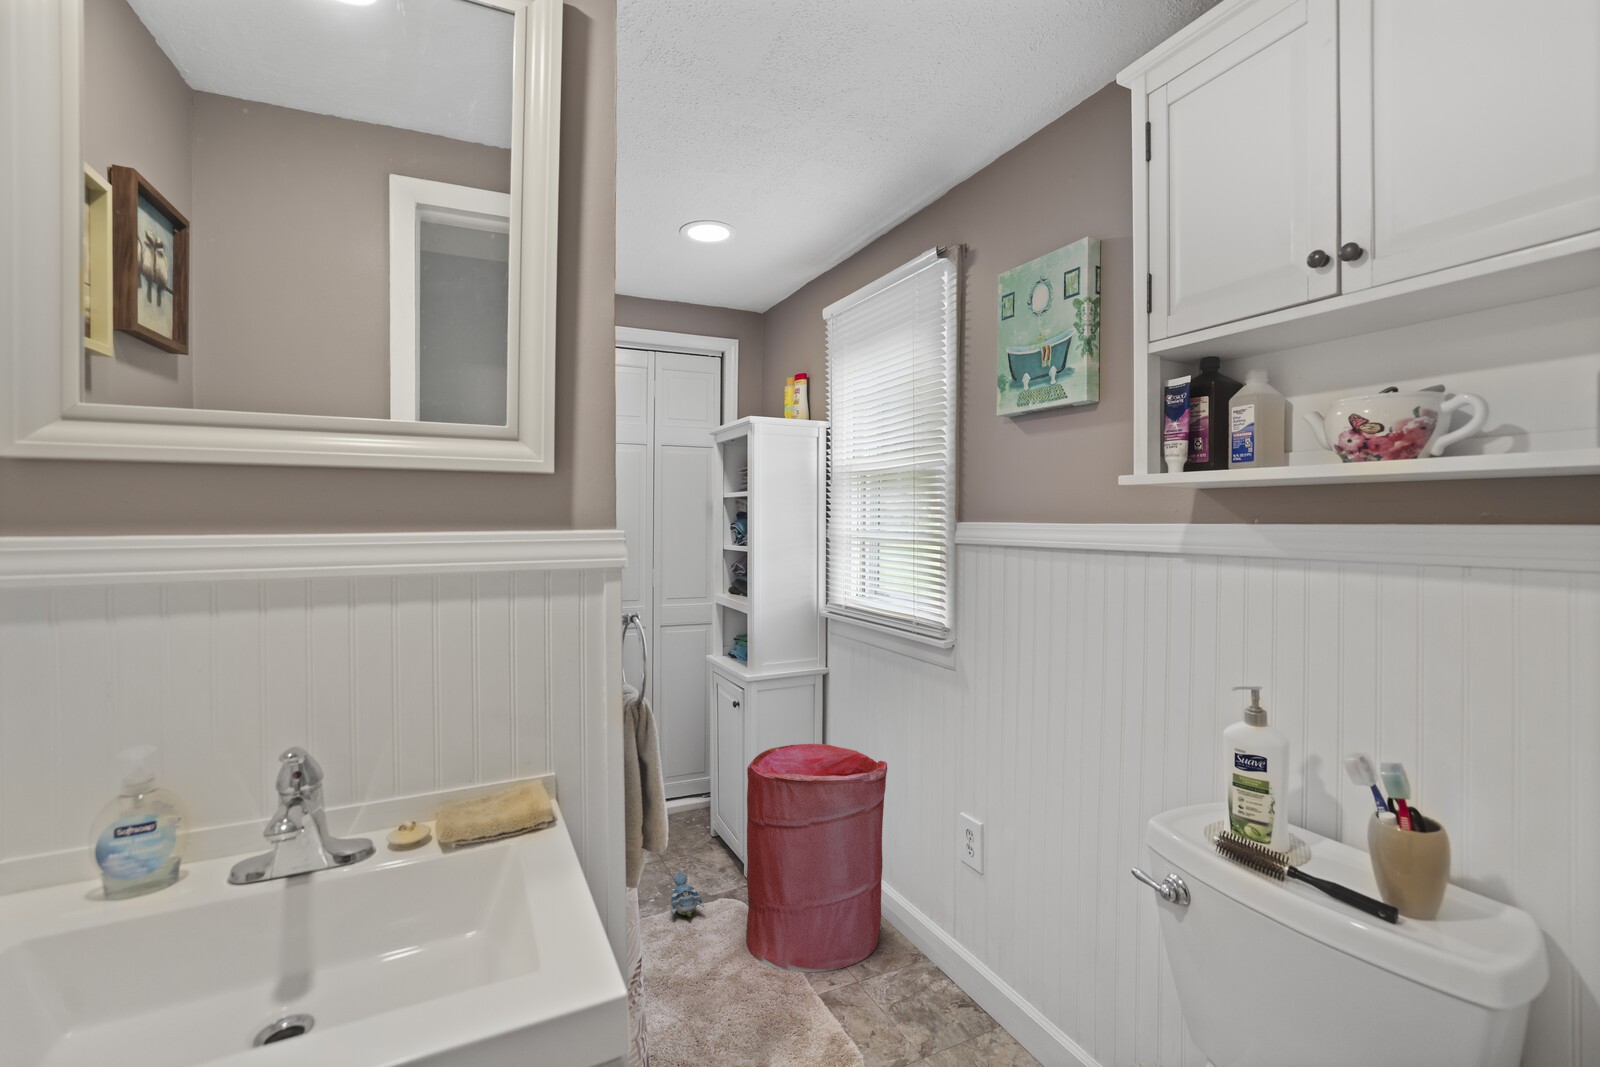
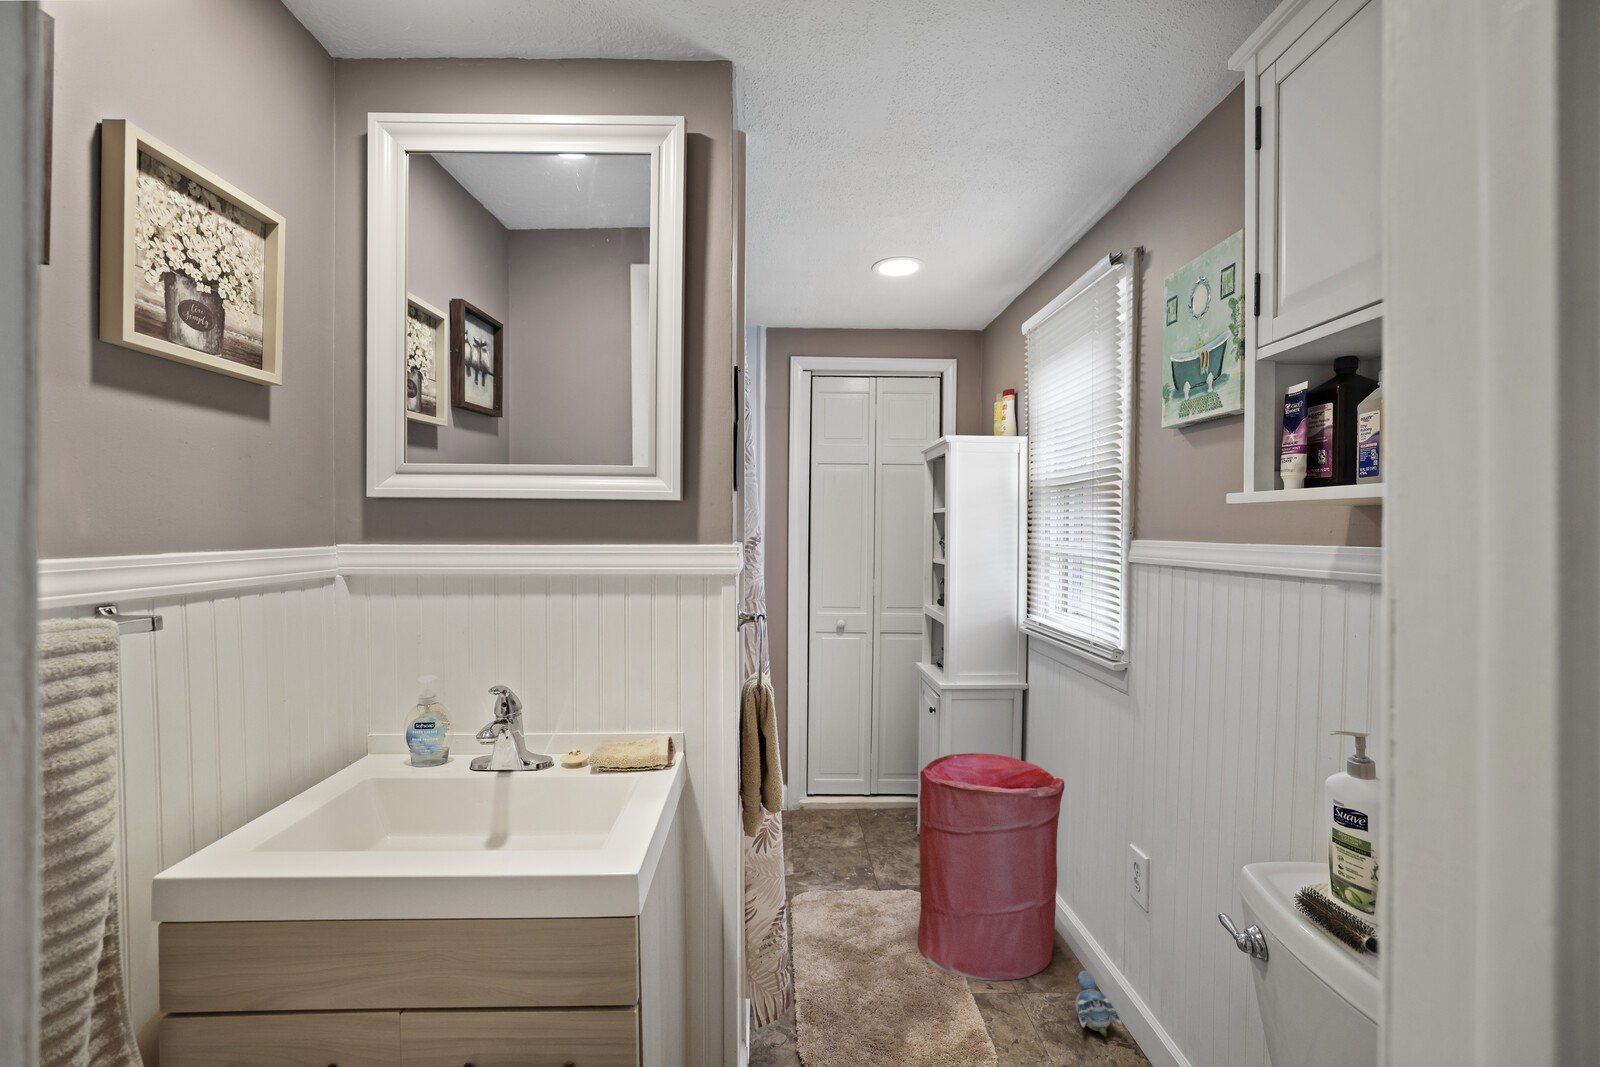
plush toy: present [671,872,704,917] -> present [1075,971,1122,1037]

